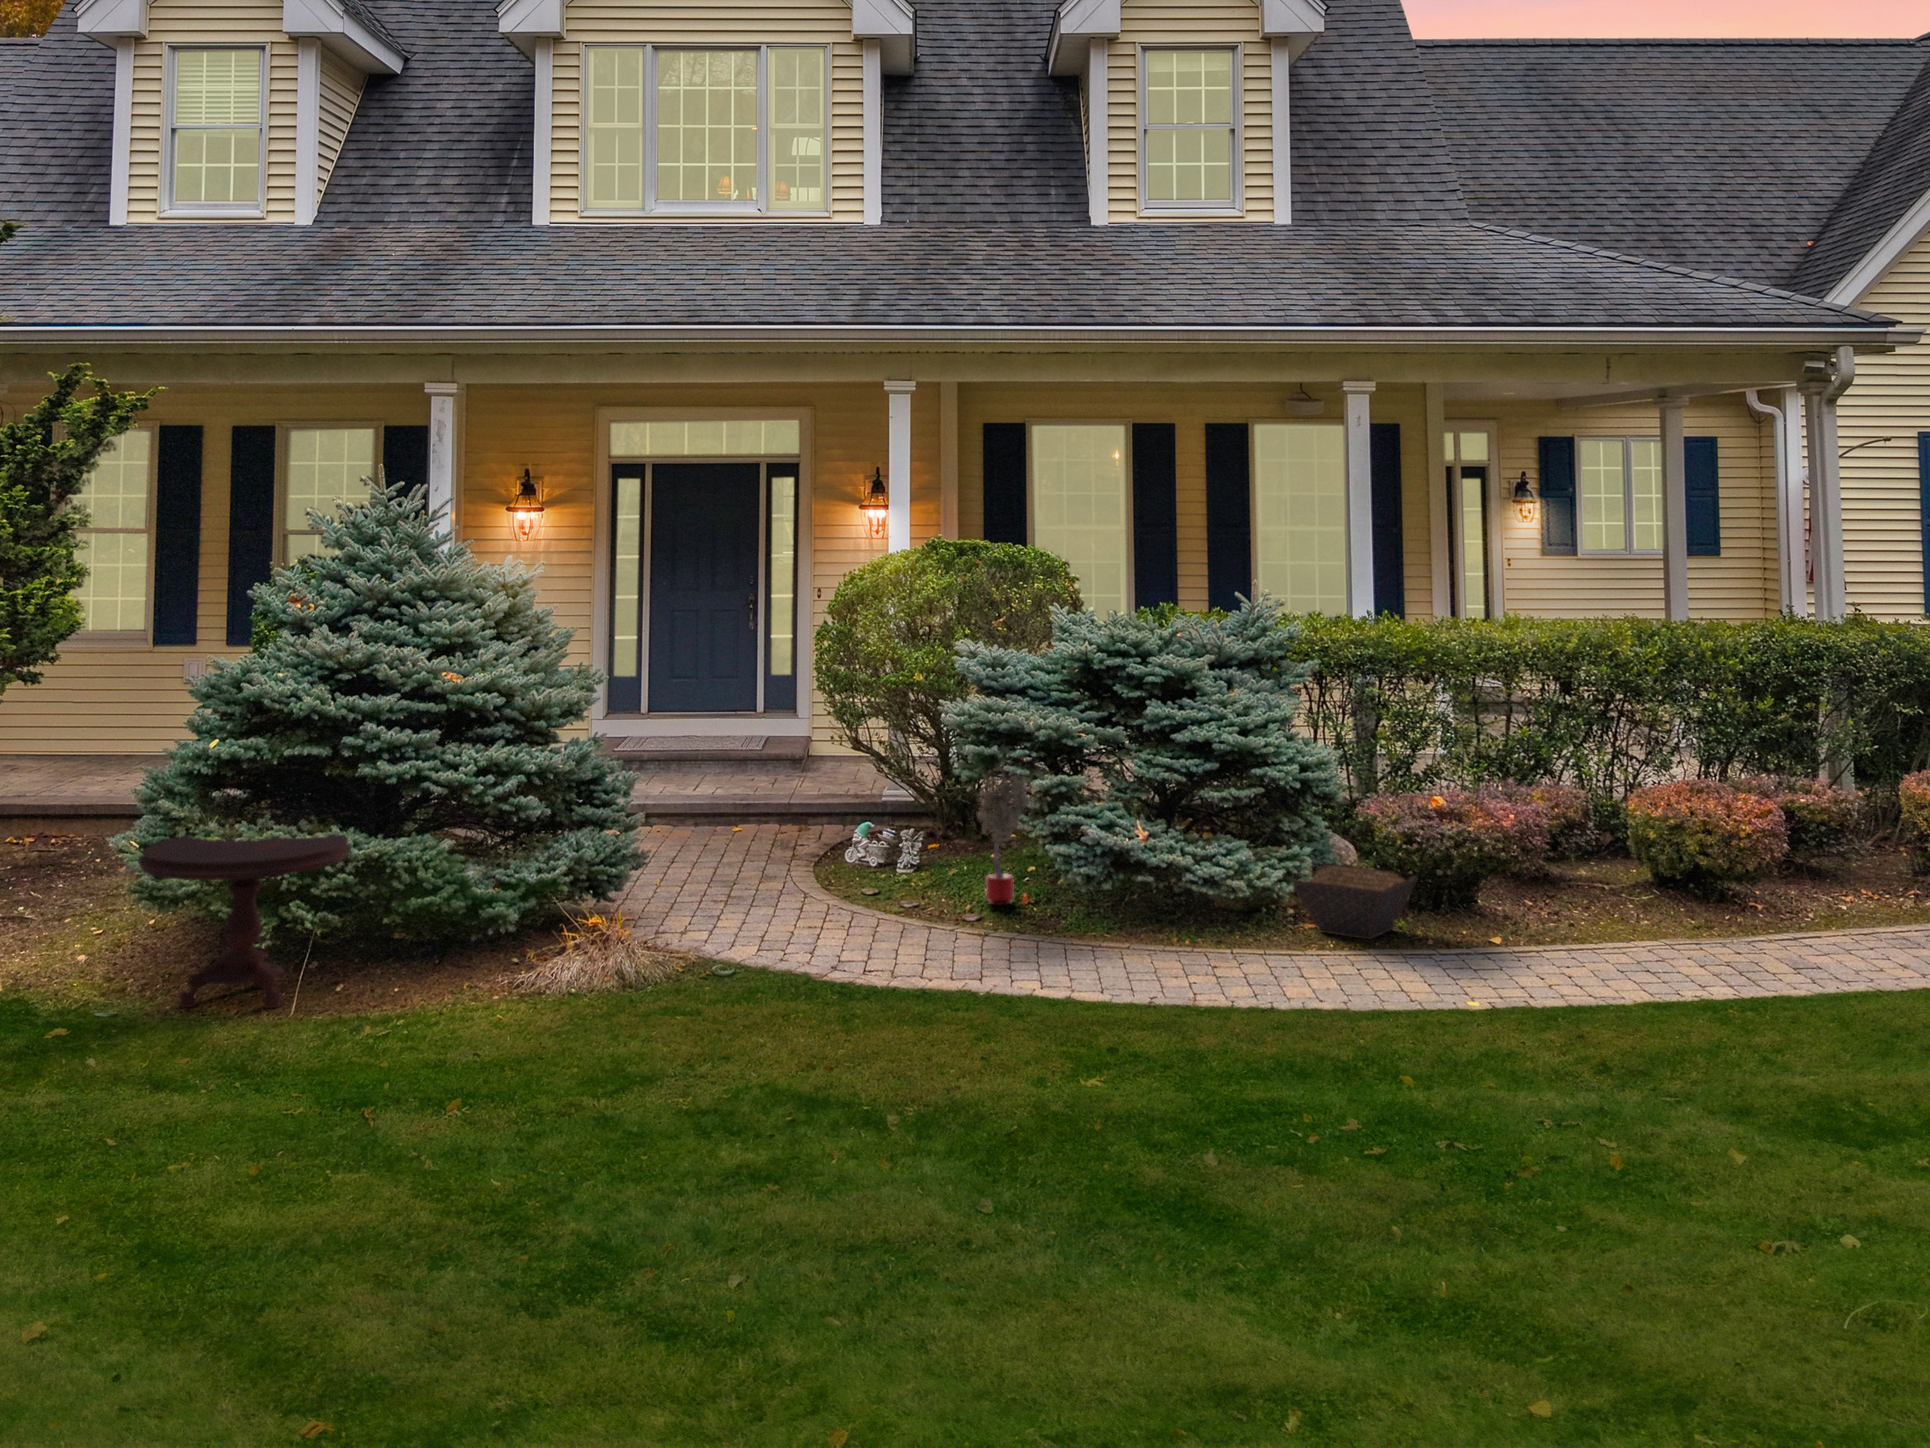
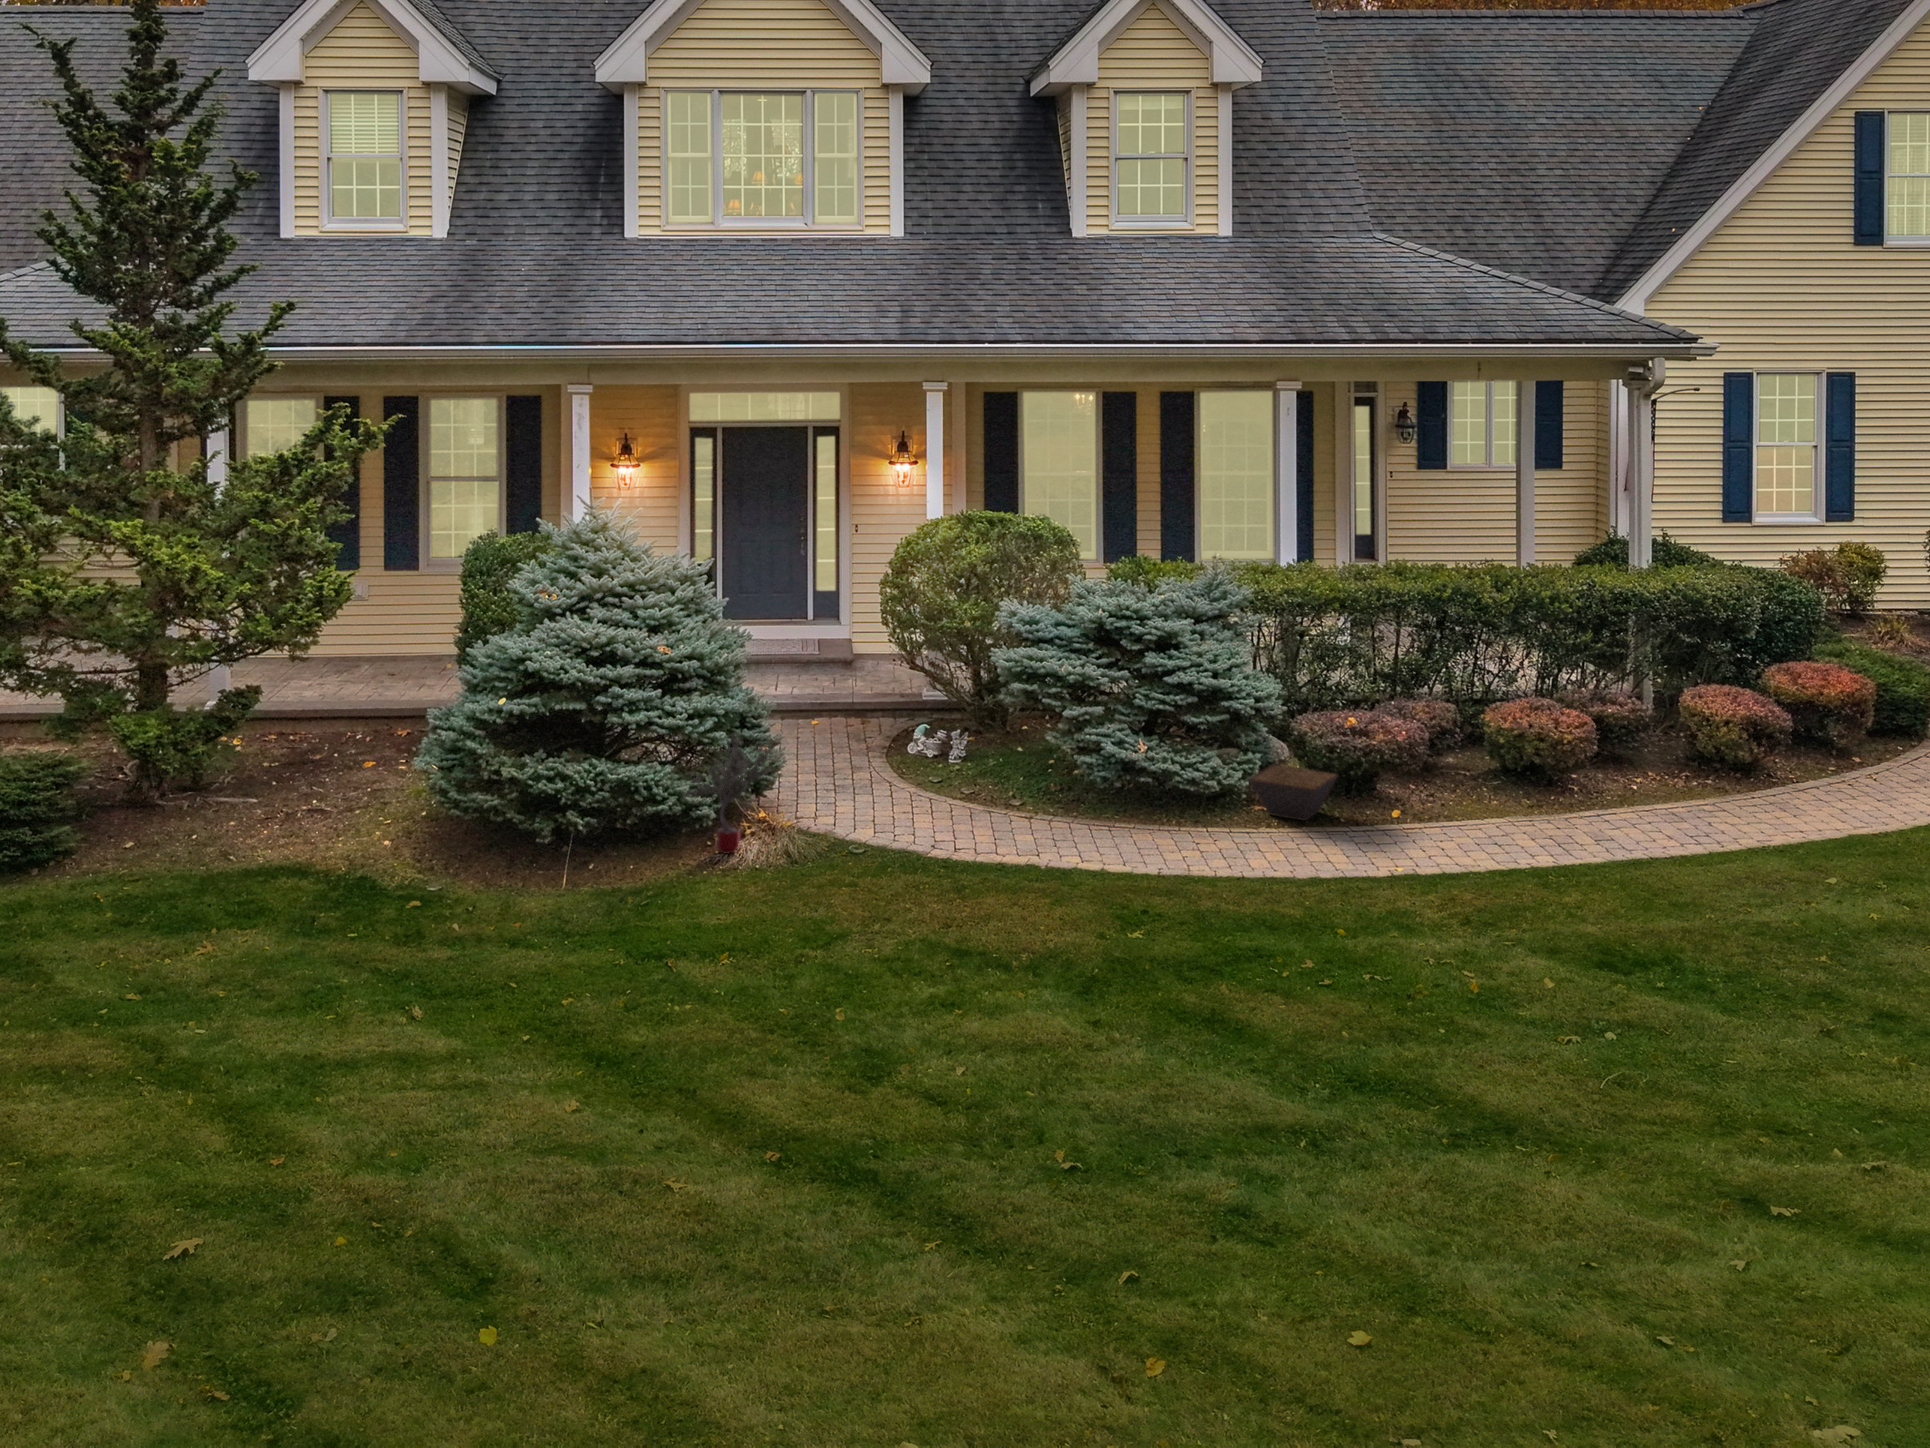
potted tree: present [977,765,1034,905] -> present [684,732,772,854]
side table: present [138,835,351,1008] -> none [471,759,611,887]

